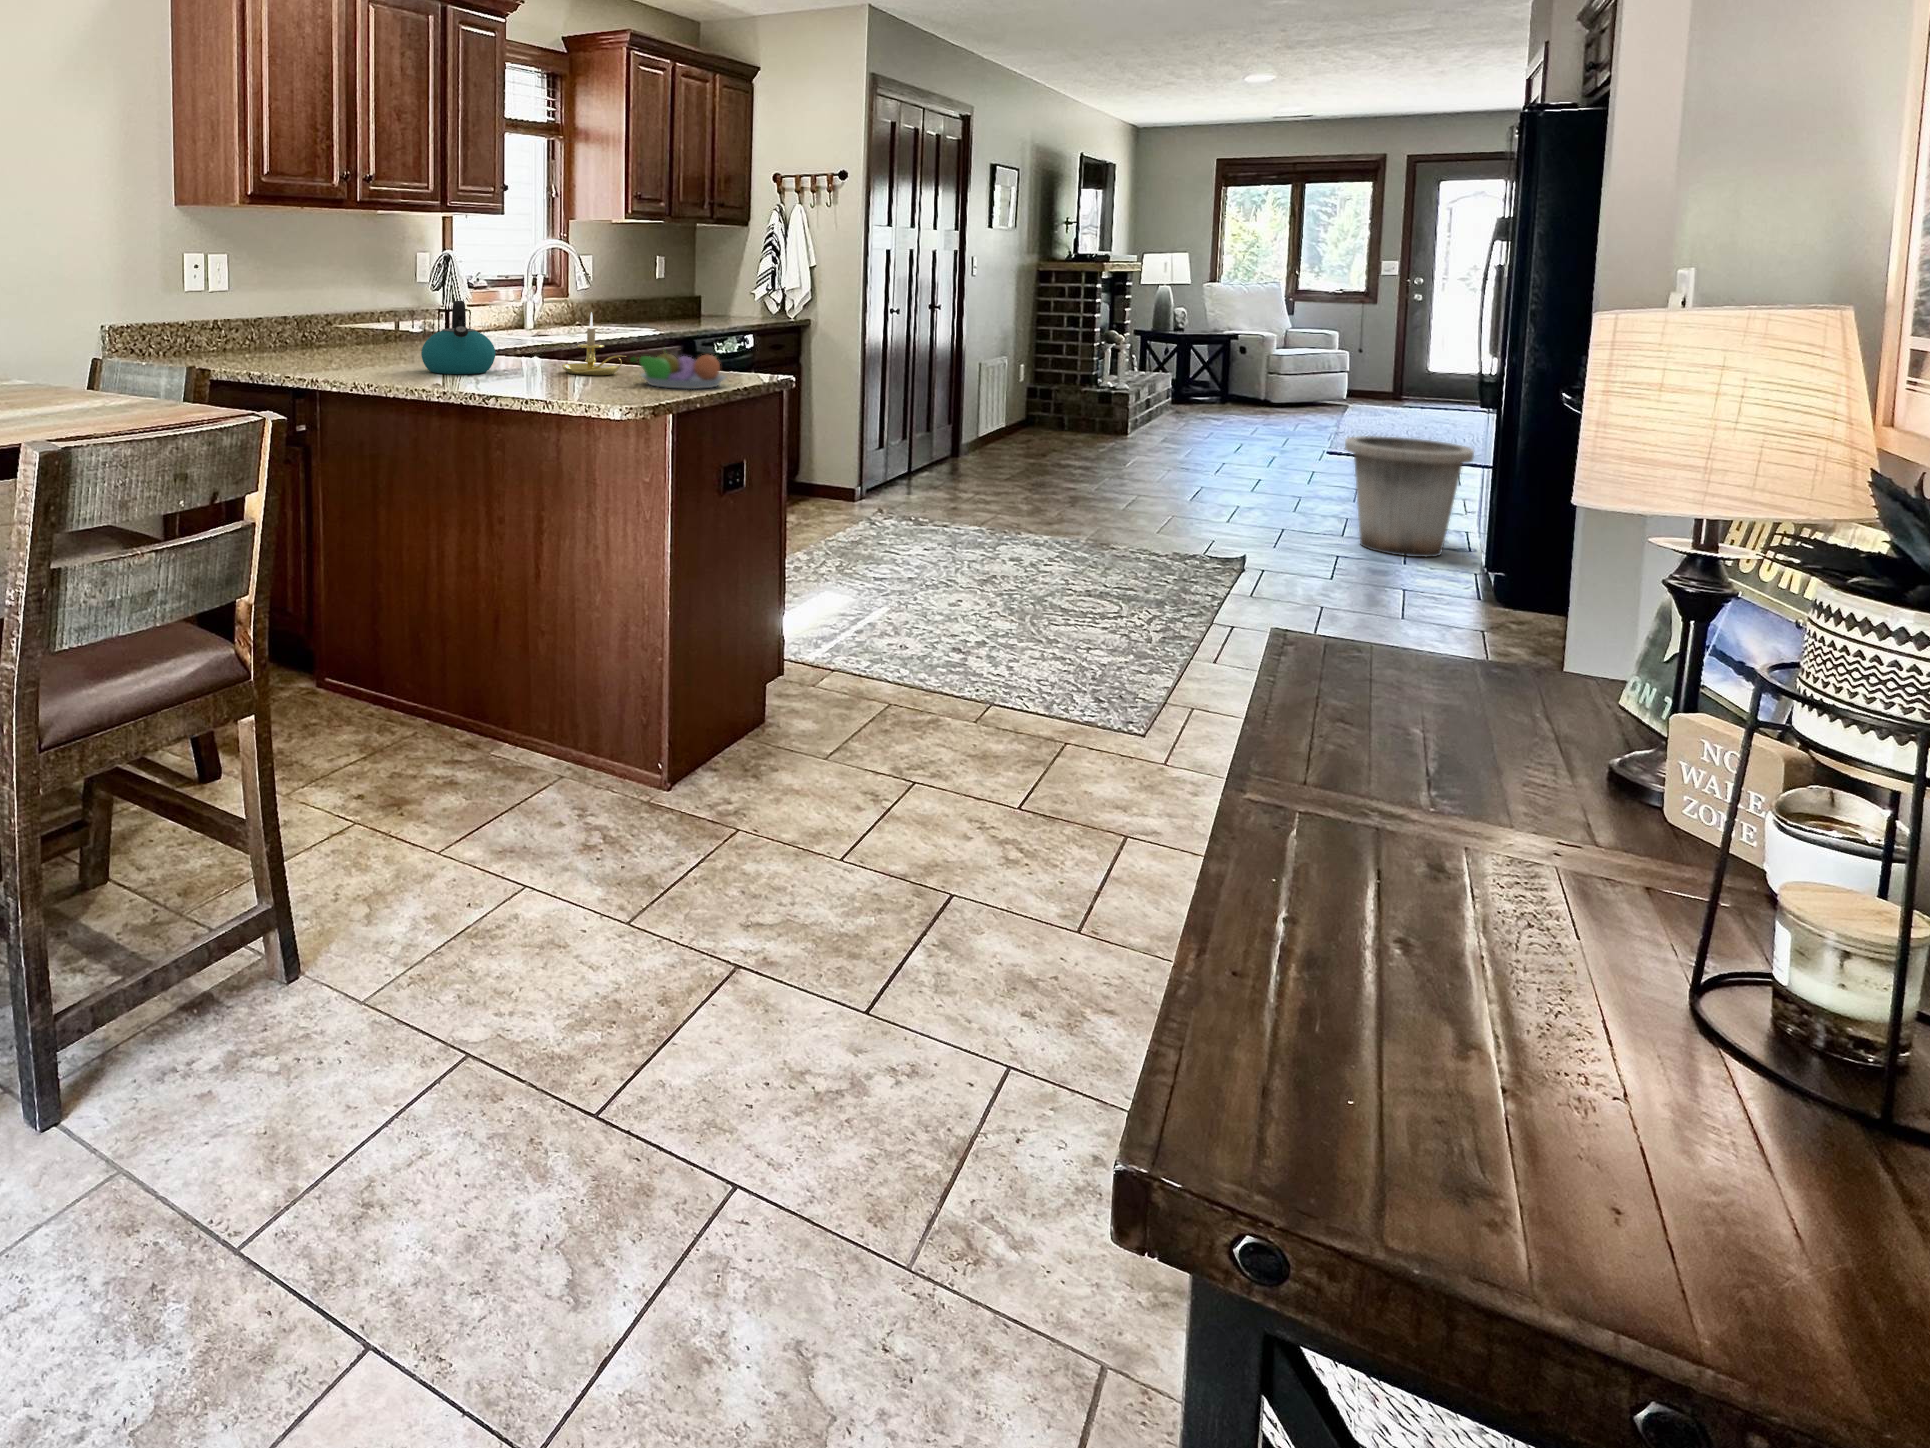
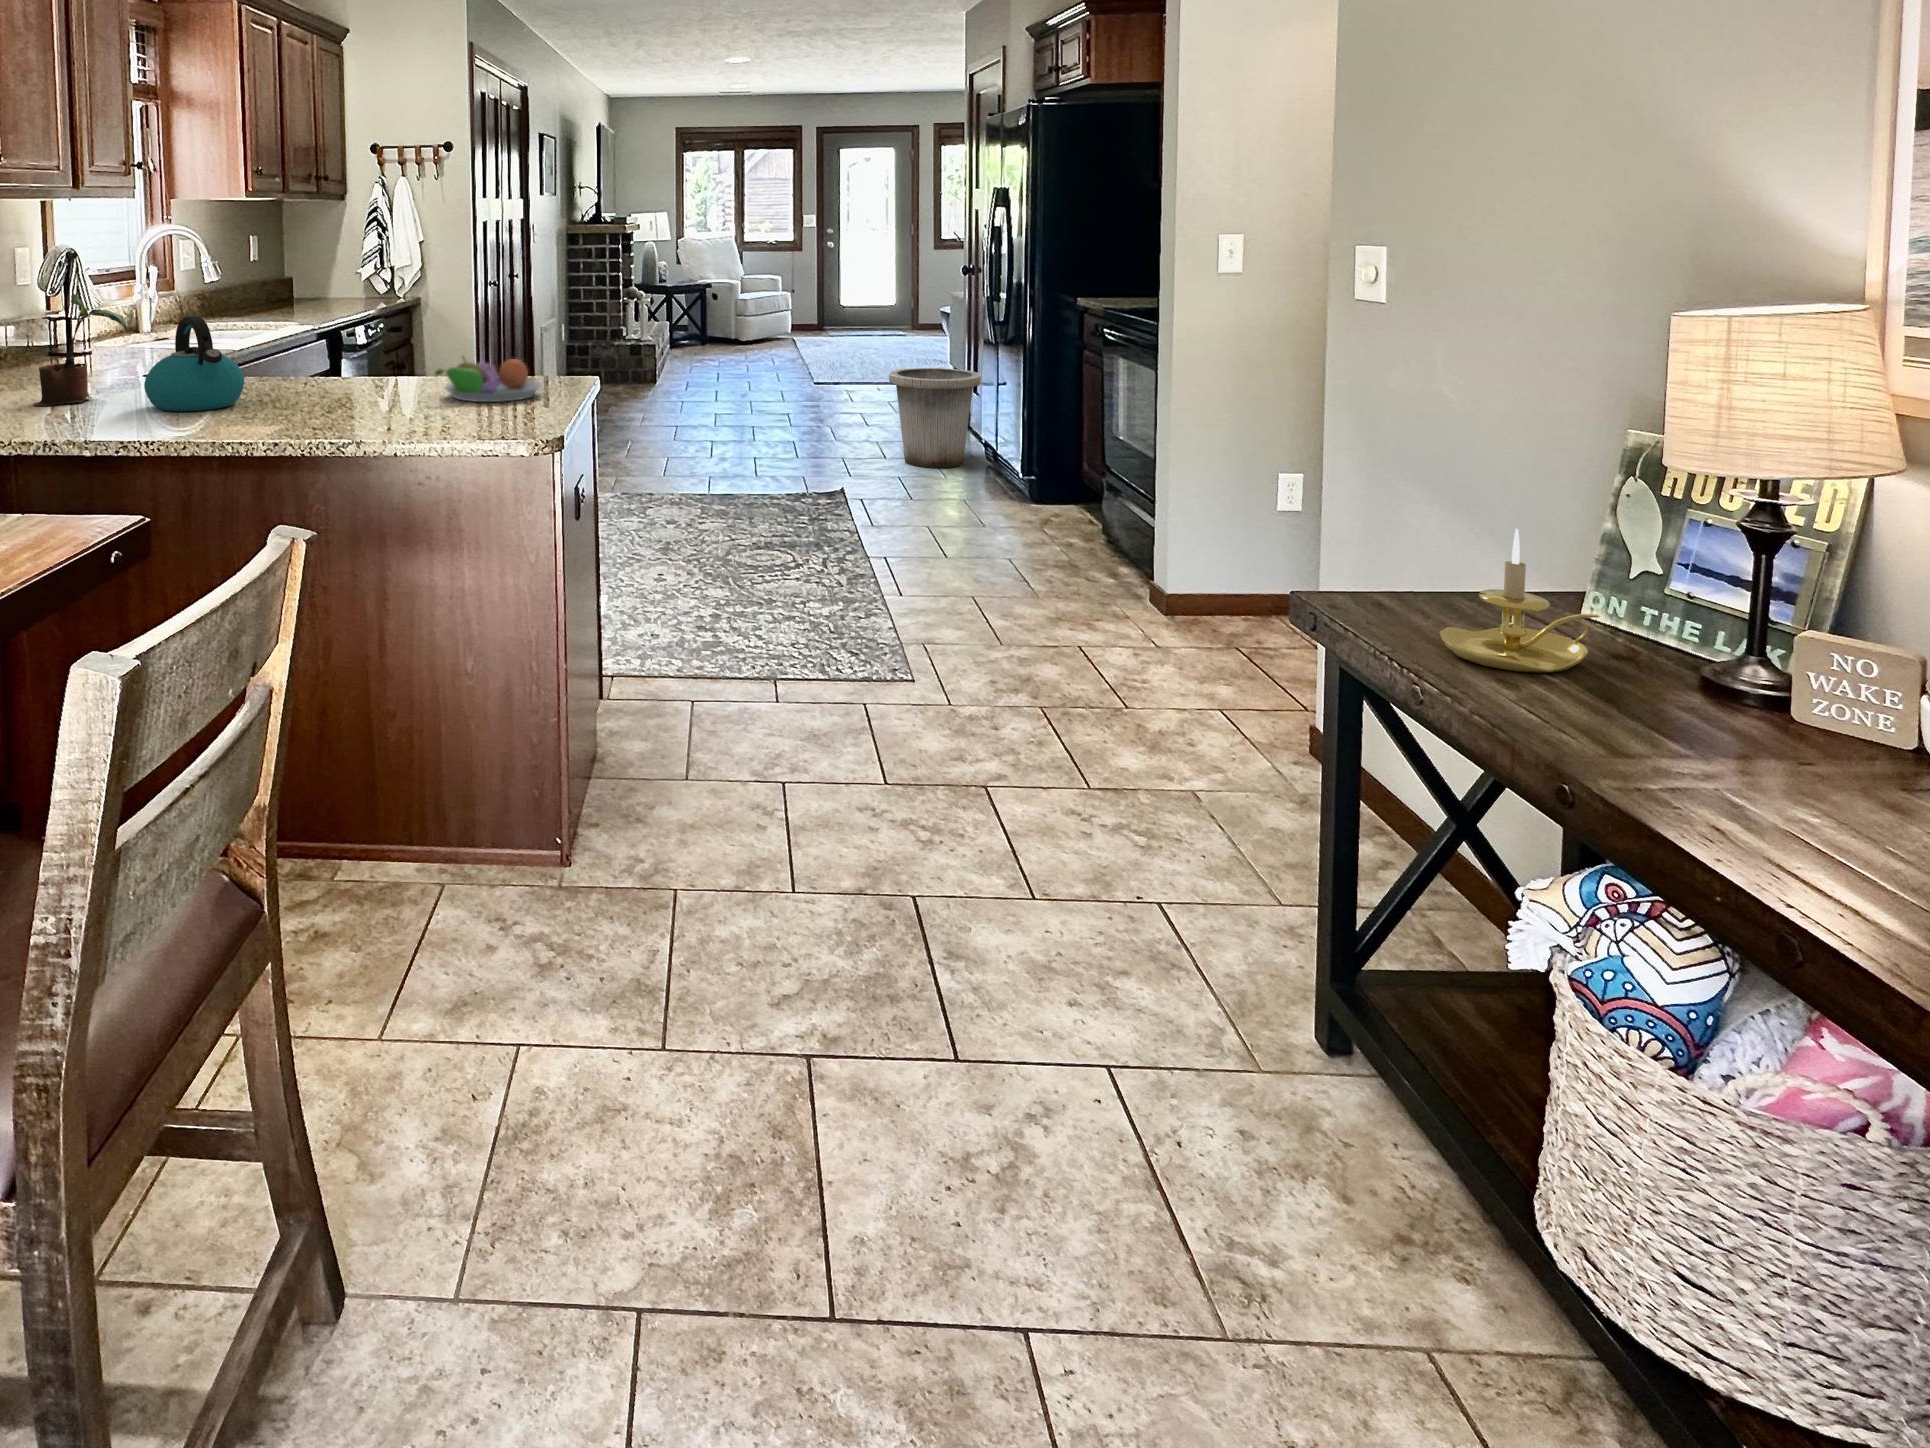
potted plant: none [361,280,430,363] -> present [33,294,127,406]
candle holder: present [562,312,626,375] -> present [1440,529,1600,673]

